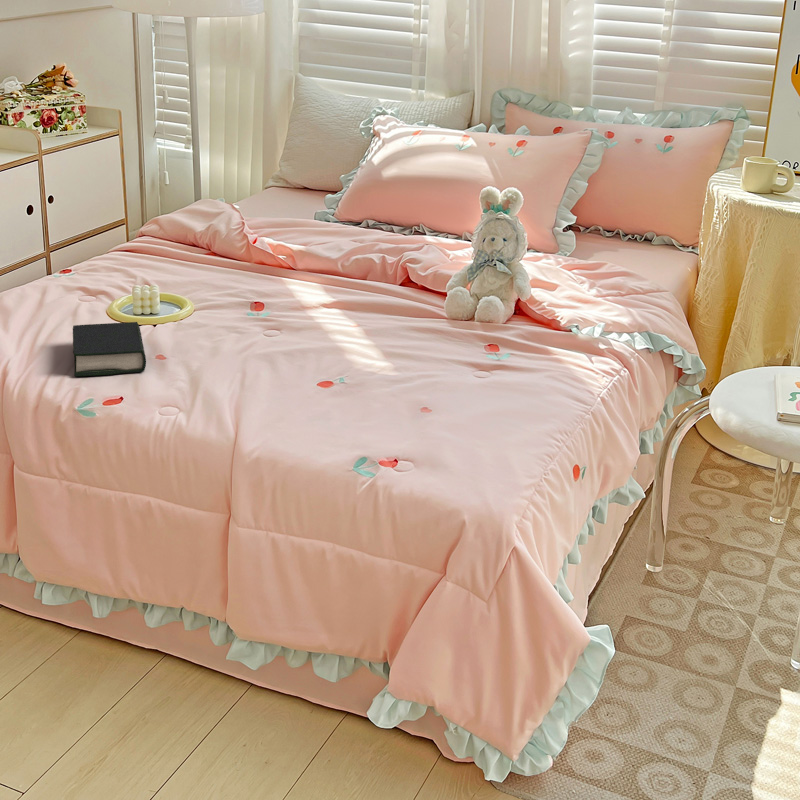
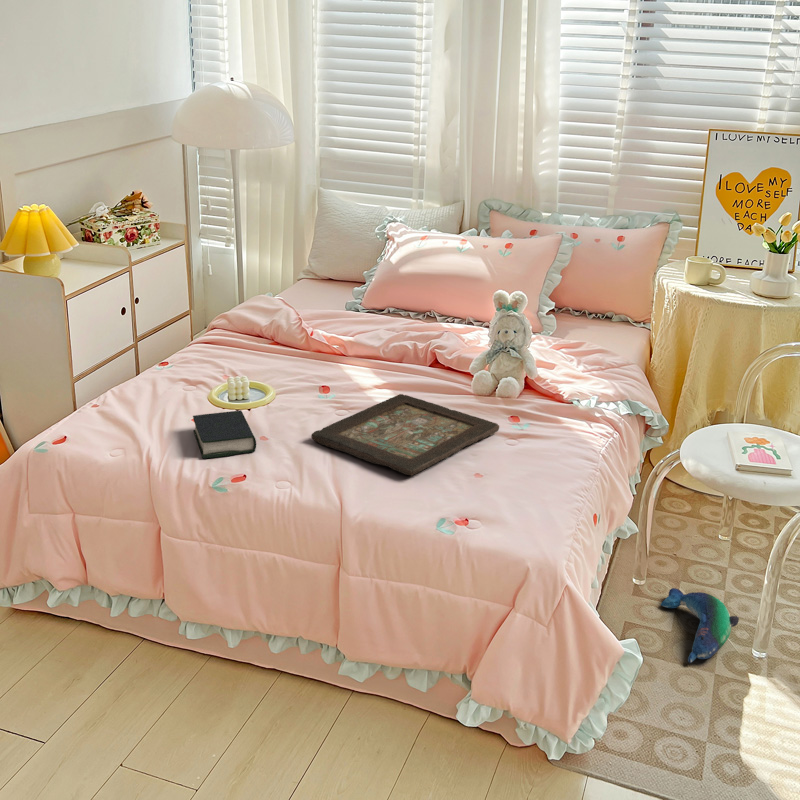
decorative tray: none [221,313,469,406] -> present [311,394,499,476]
plush toy: none [675,577,773,670] -> present [661,588,739,663]

